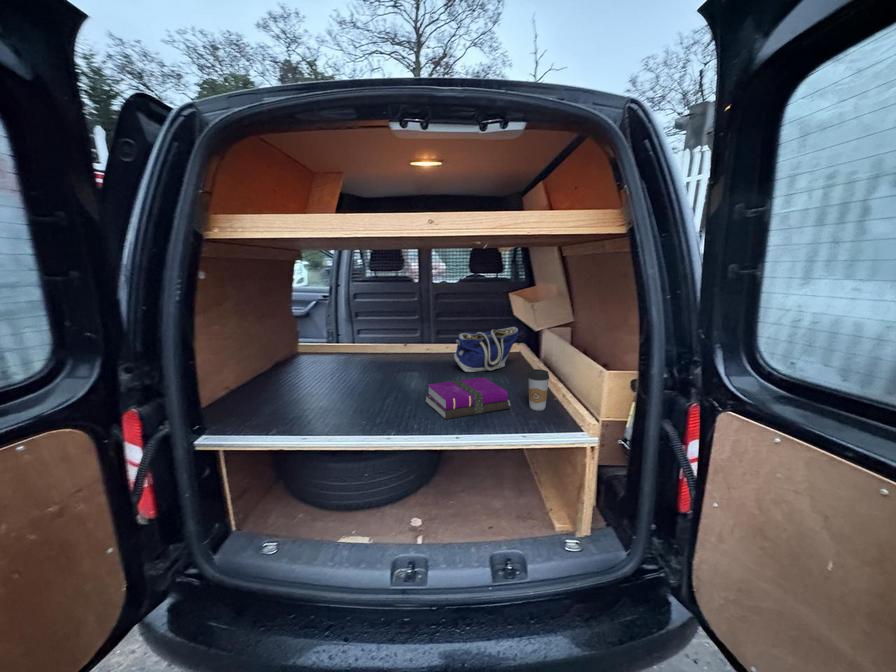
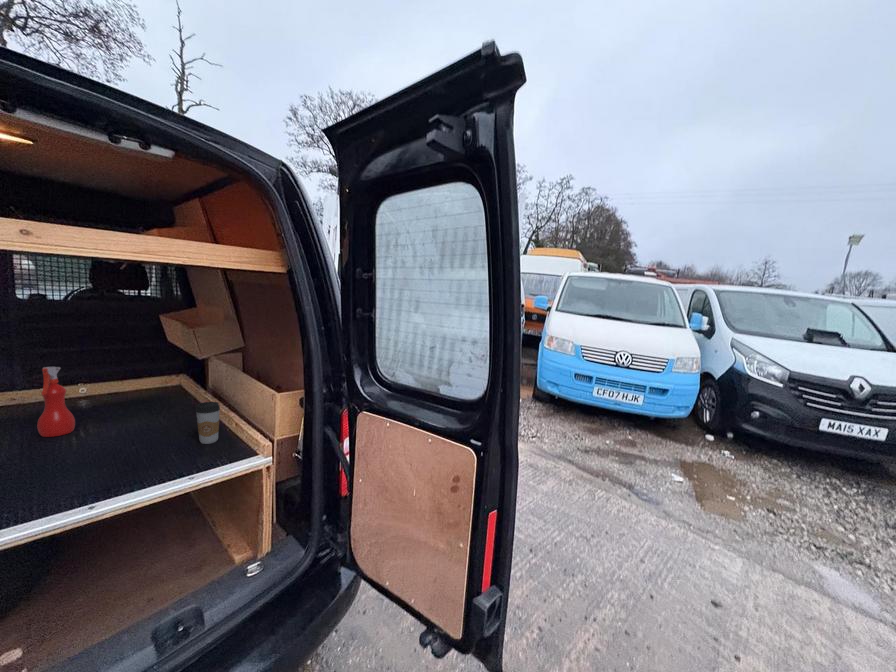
spray bottle: none [421,325,443,380] -> present [37,367,75,437]
tote bag: present [454,327,518,372] -> none [90,360,180,418]
notebook: present [425,377,510,419] -> none [50,420,177,479]

